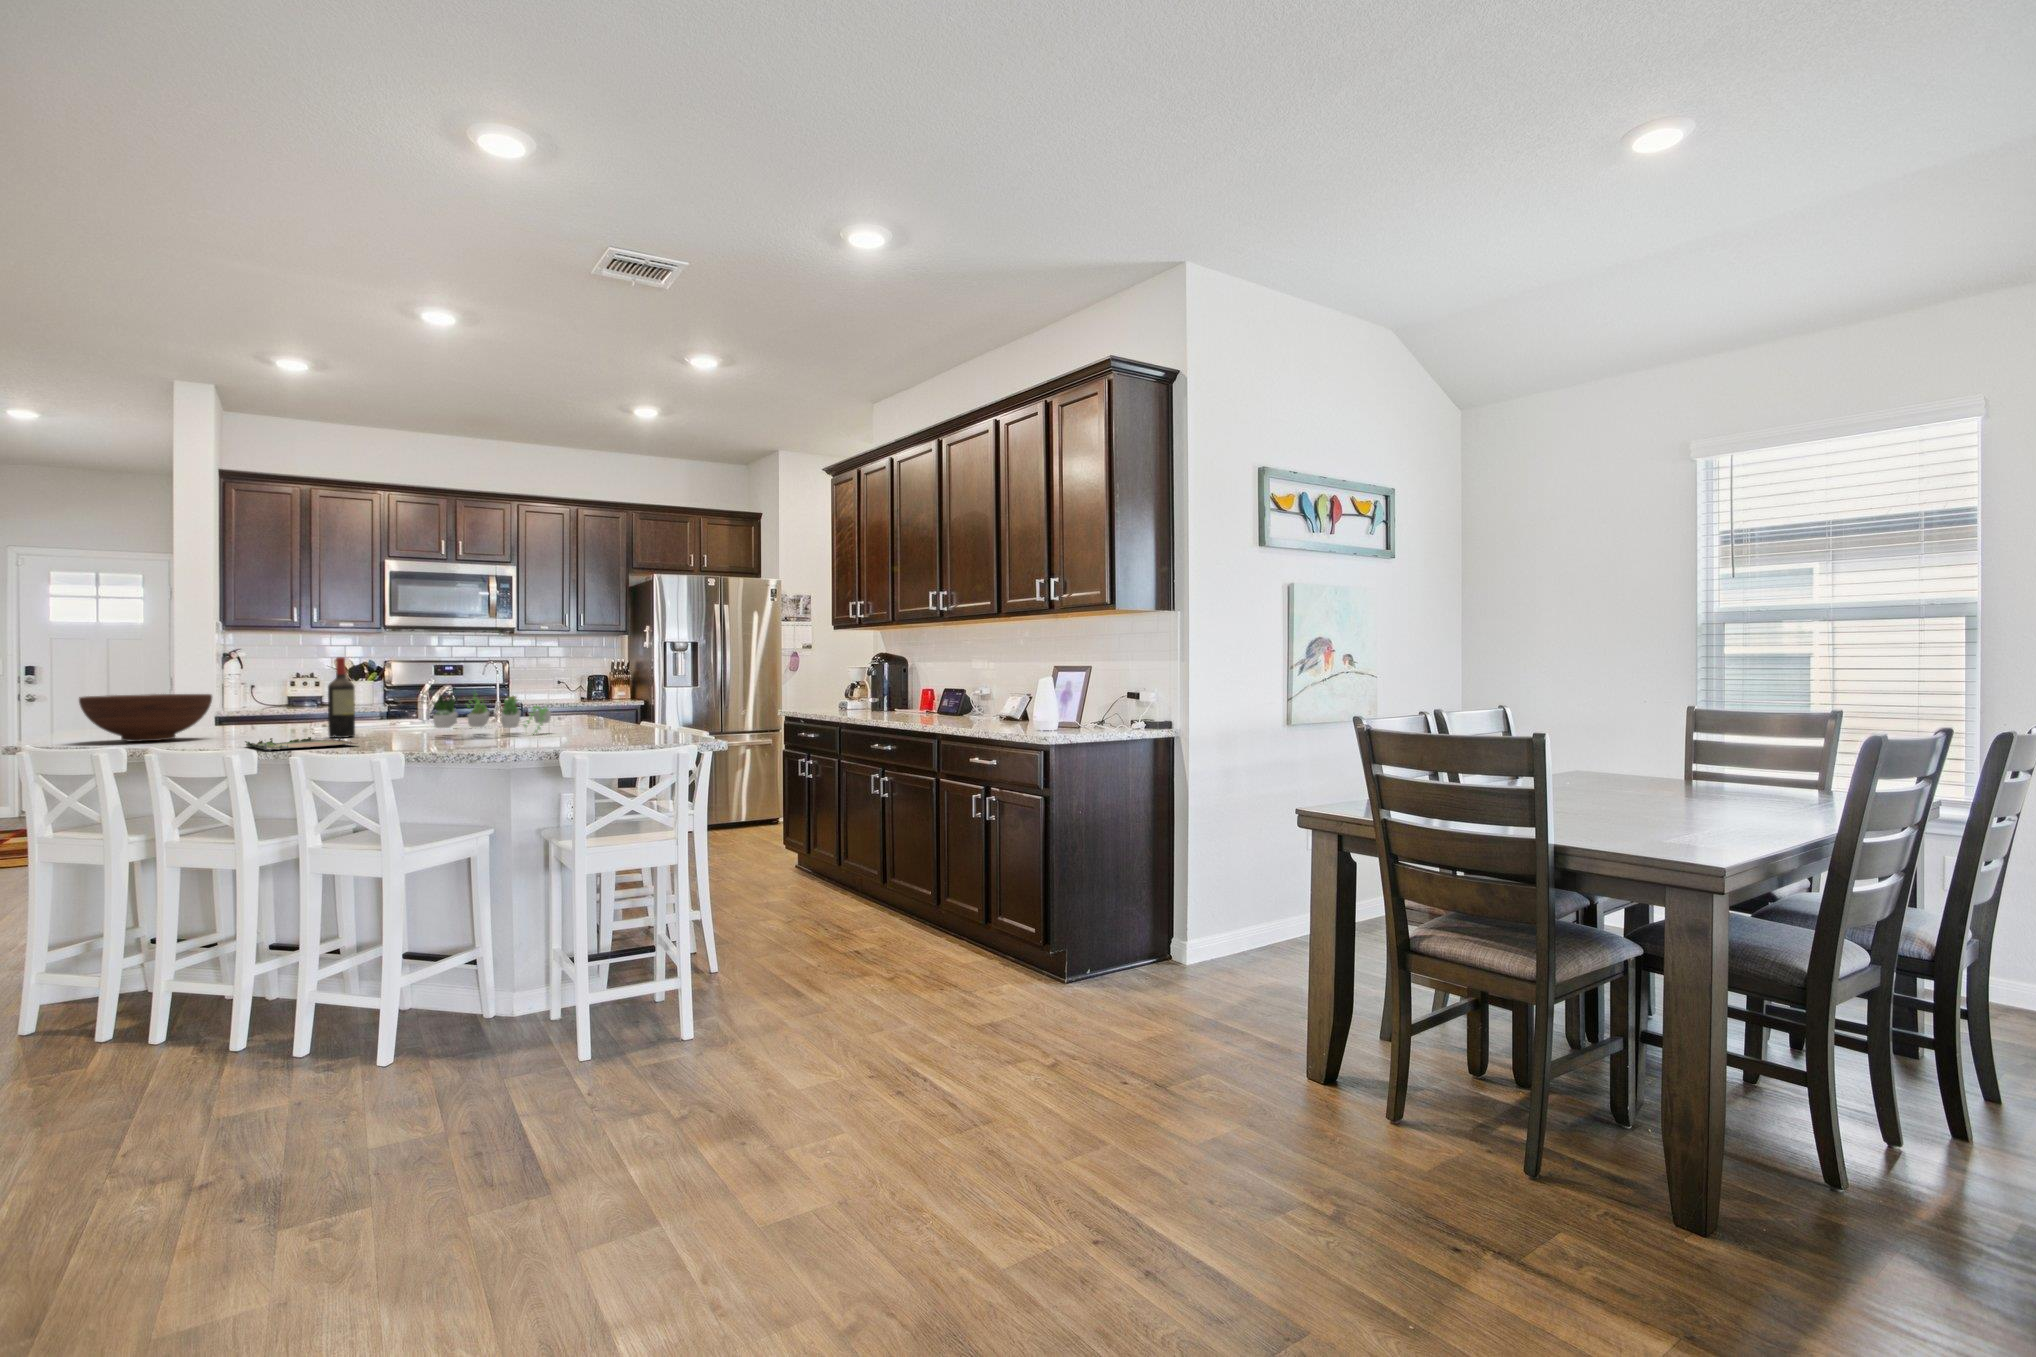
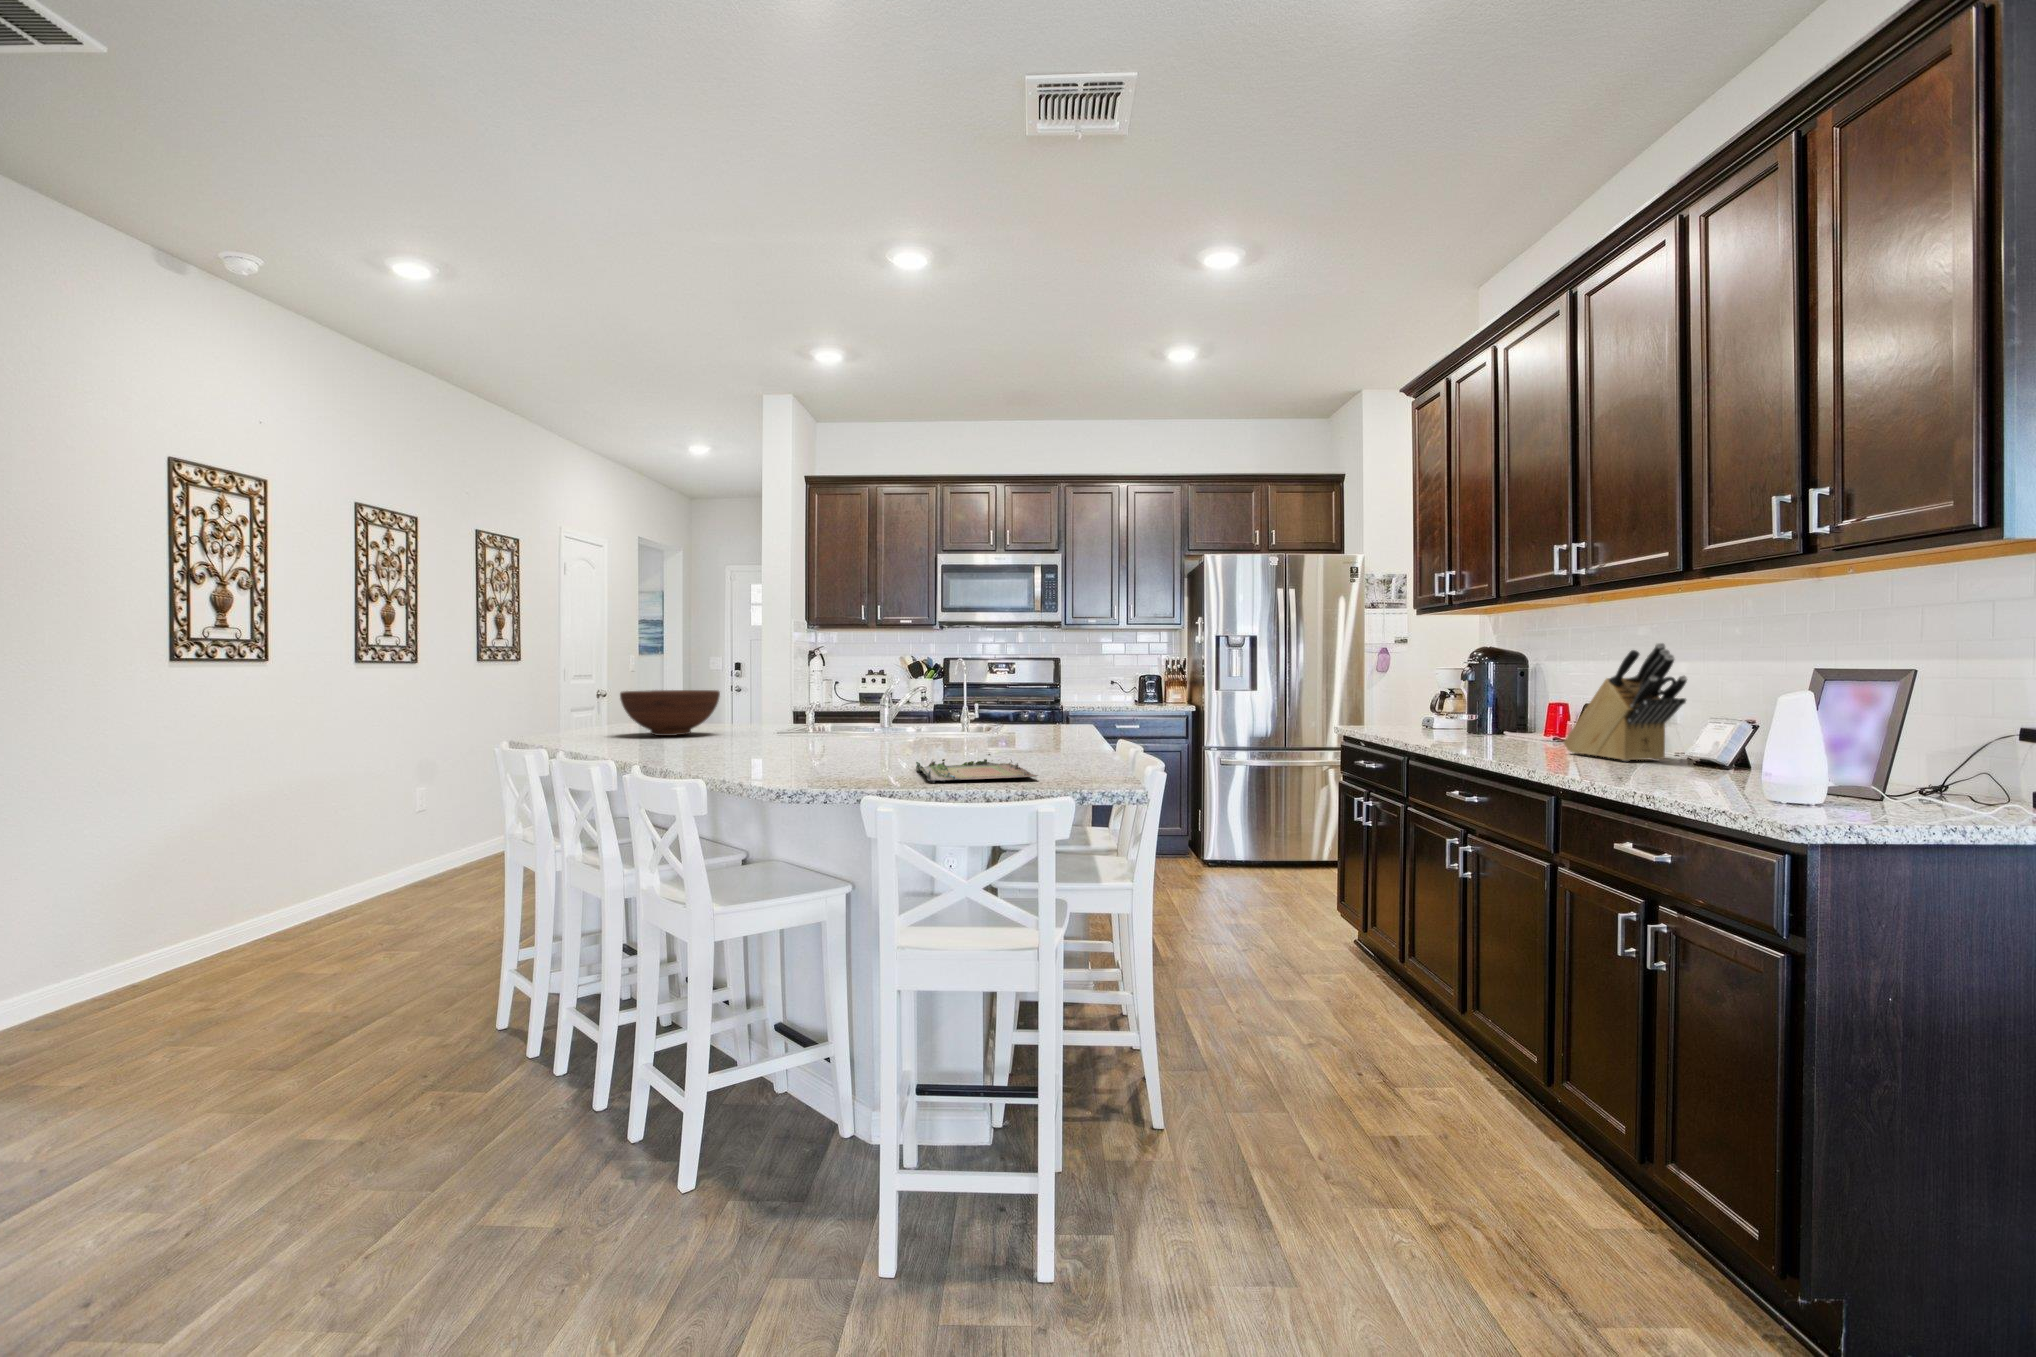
knife block: none [937,653,998,720] -> present [1564,643,1687,761]
wine bottle: present [328,657,355,738] -> none [791,653,815,742]
succulent plant: present [433,694,551,733] -> none [858,689,991,751]
tray: present [245,733,358,751] -> present [916,754,1038,783]

